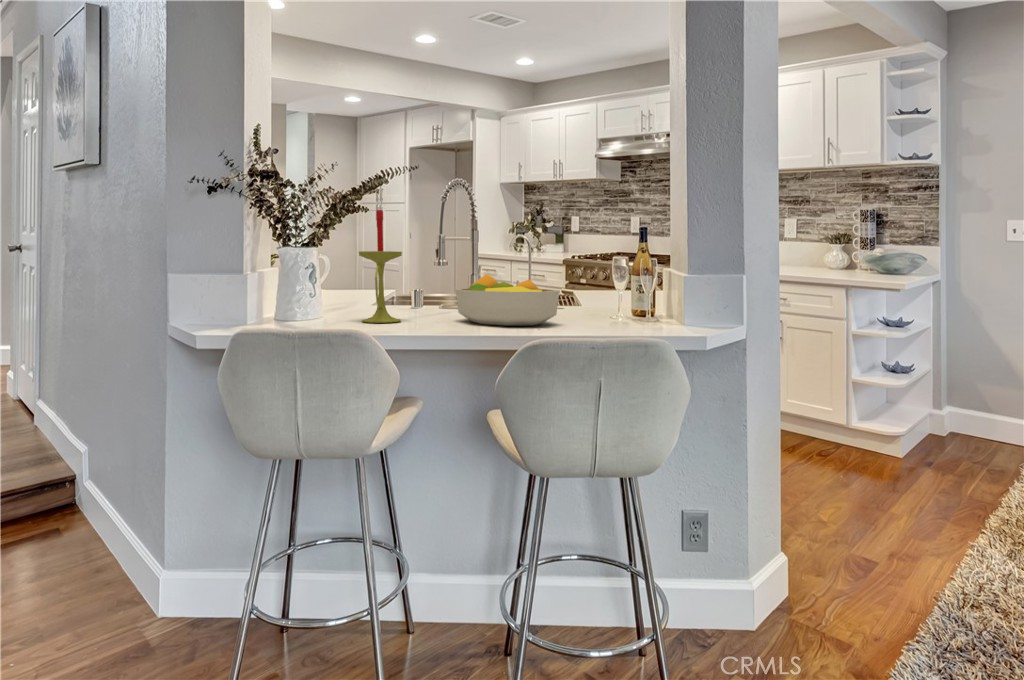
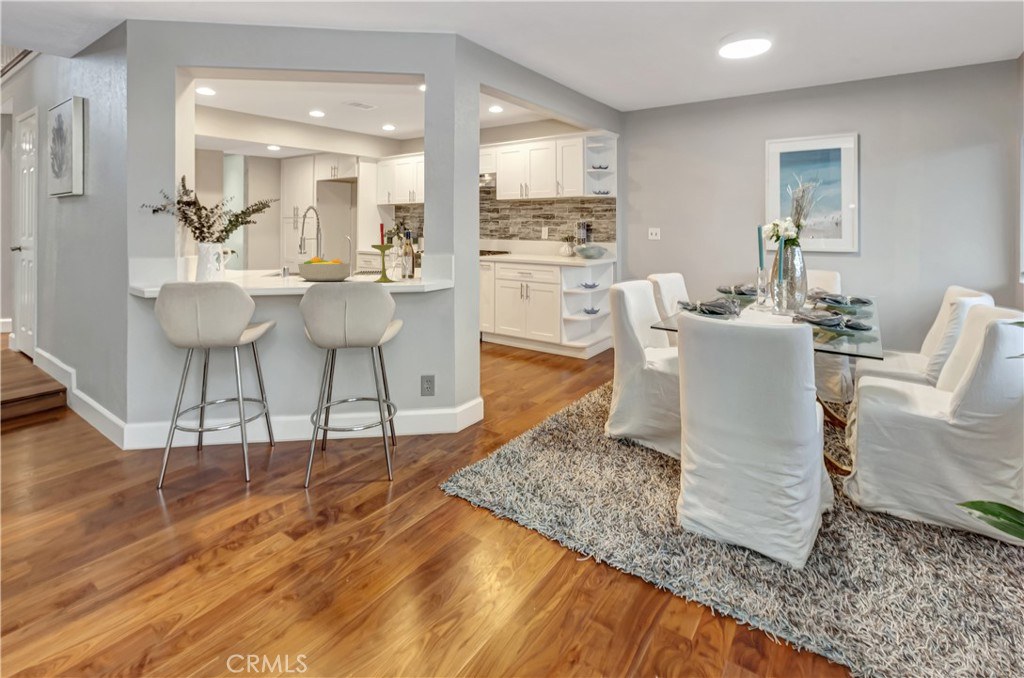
candle: present [359,210,402,323] -> present [371,223,394,282]

